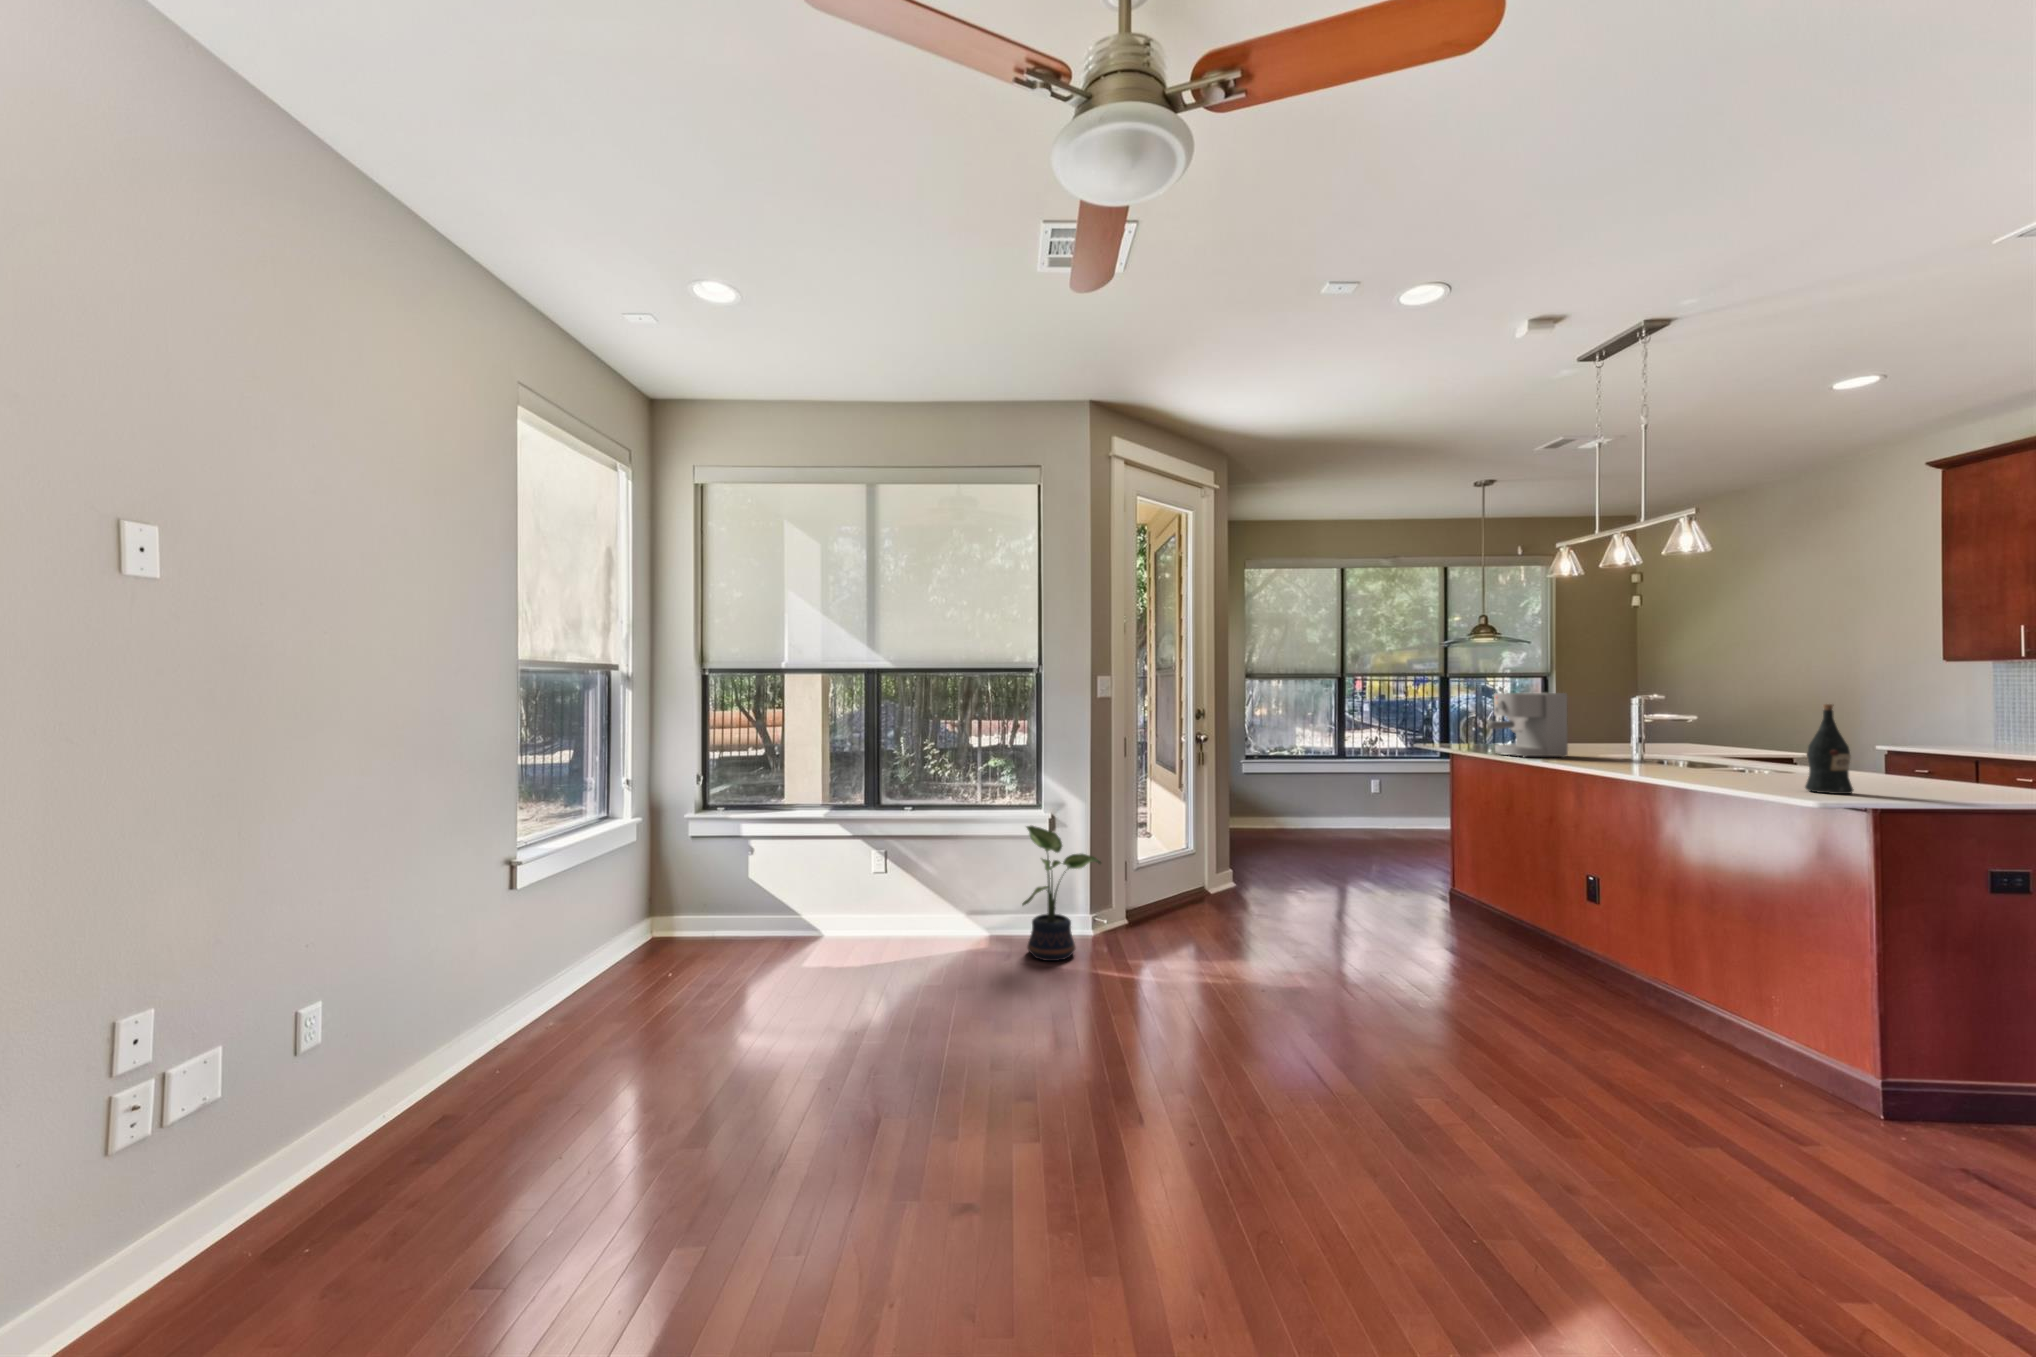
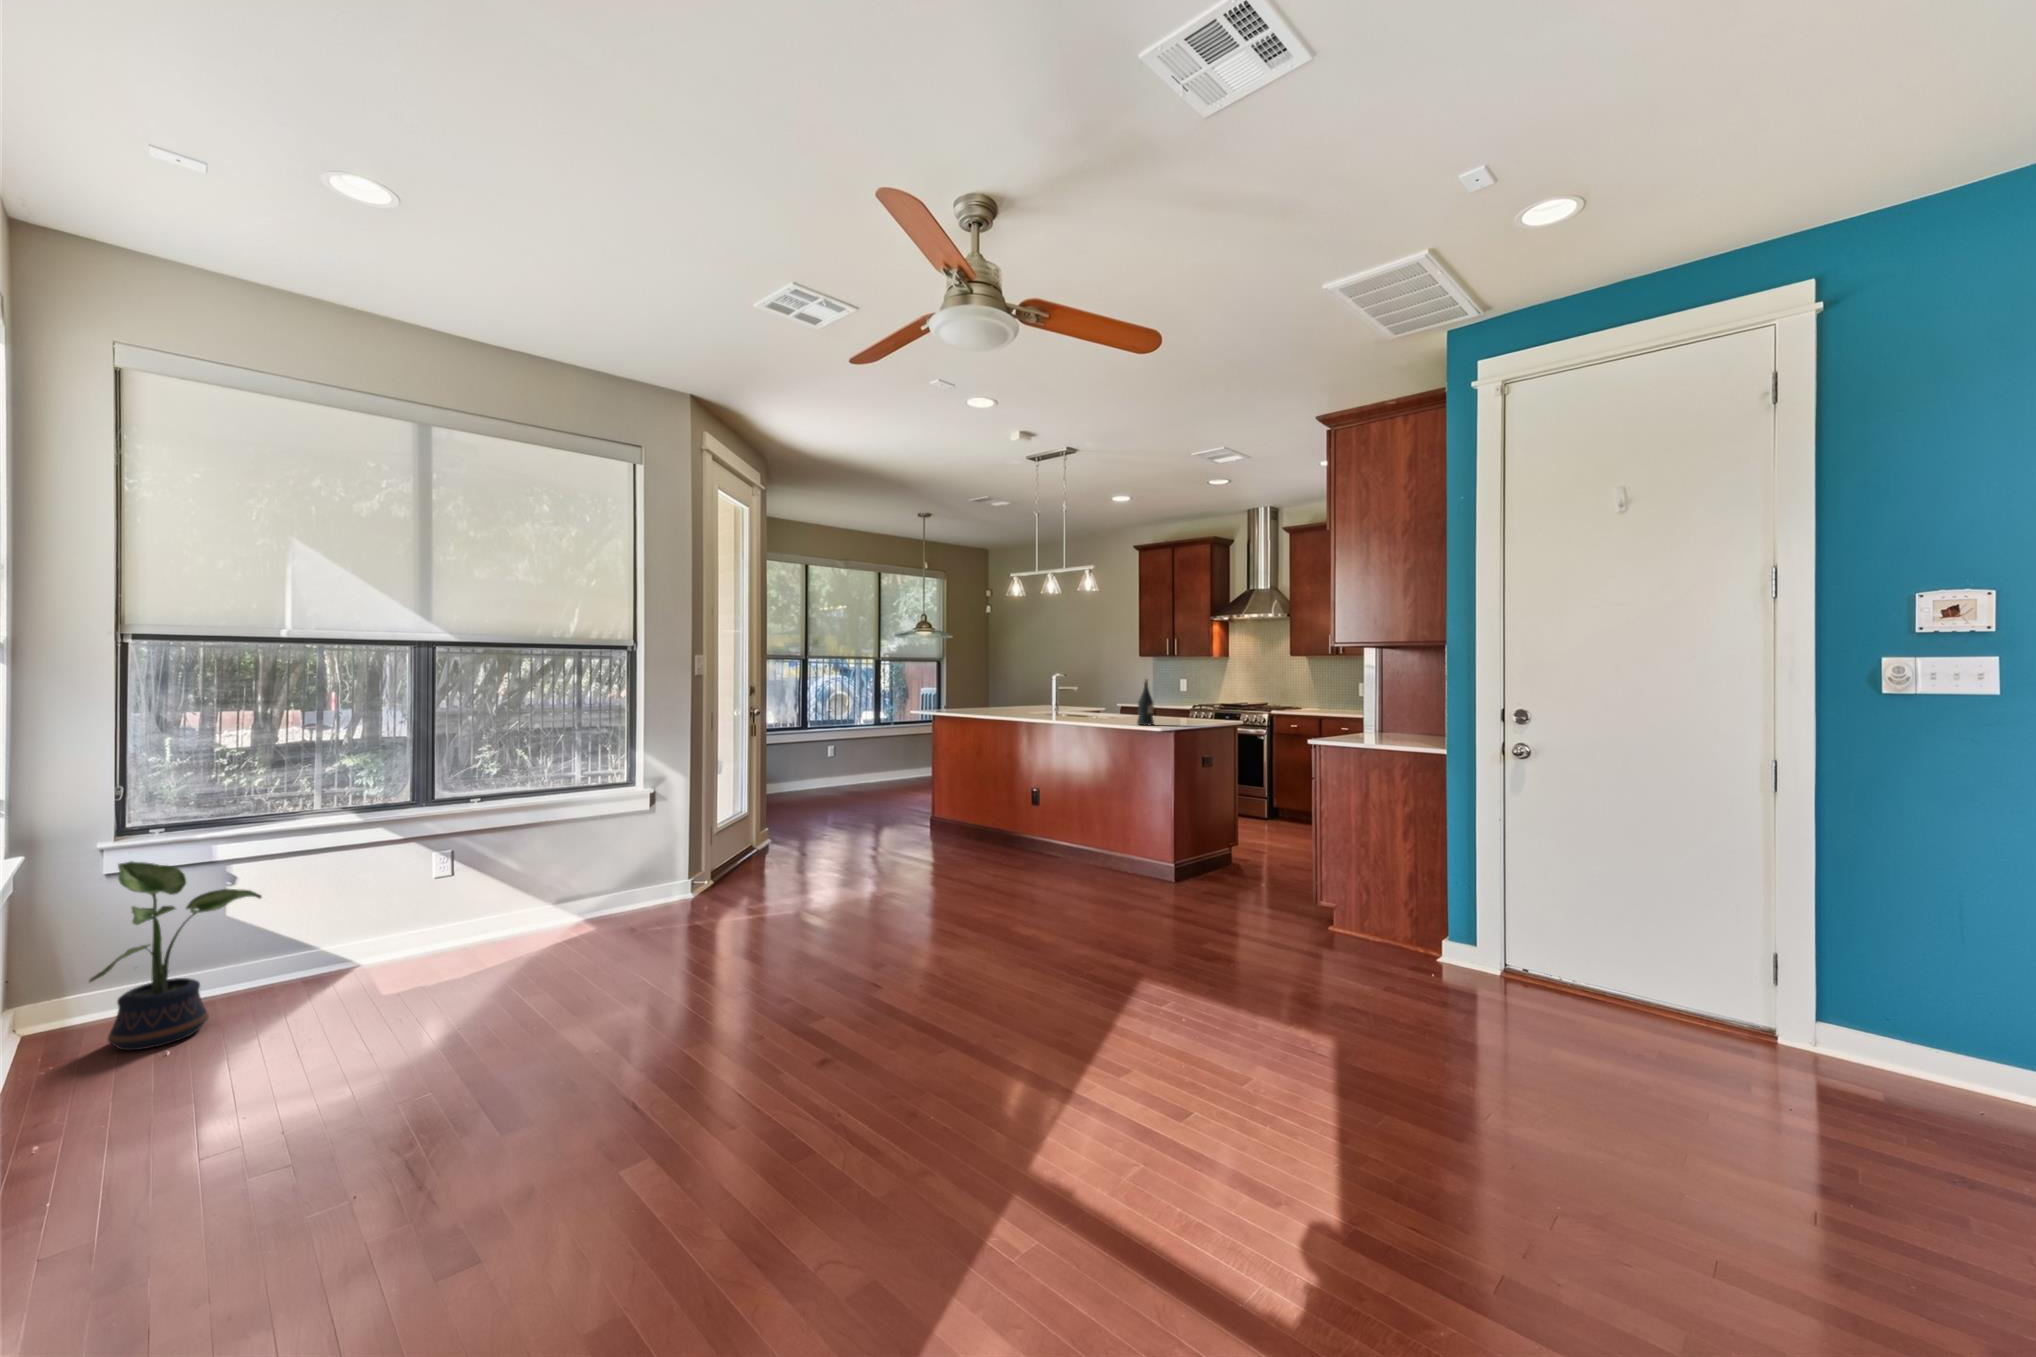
coffee maker: present [1488,693,1568,758] -> none [959,672,1002,716]
potted plant: present [1022,826,1101,961] -> present [89,861,262,1050]

